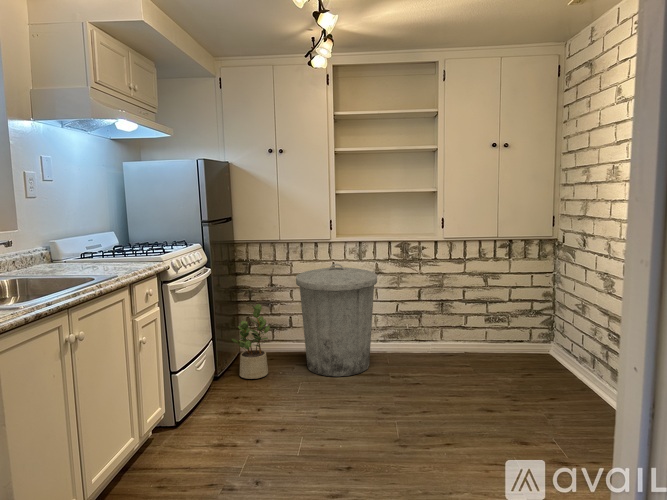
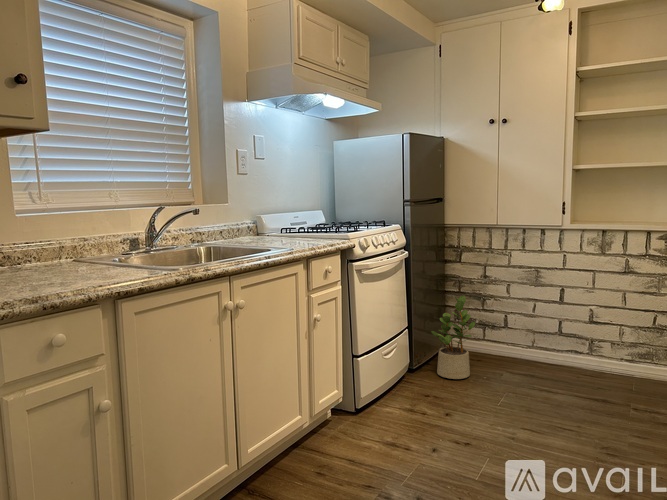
trash can: present [296,264,377,376] -> none [509,256,621,397]

